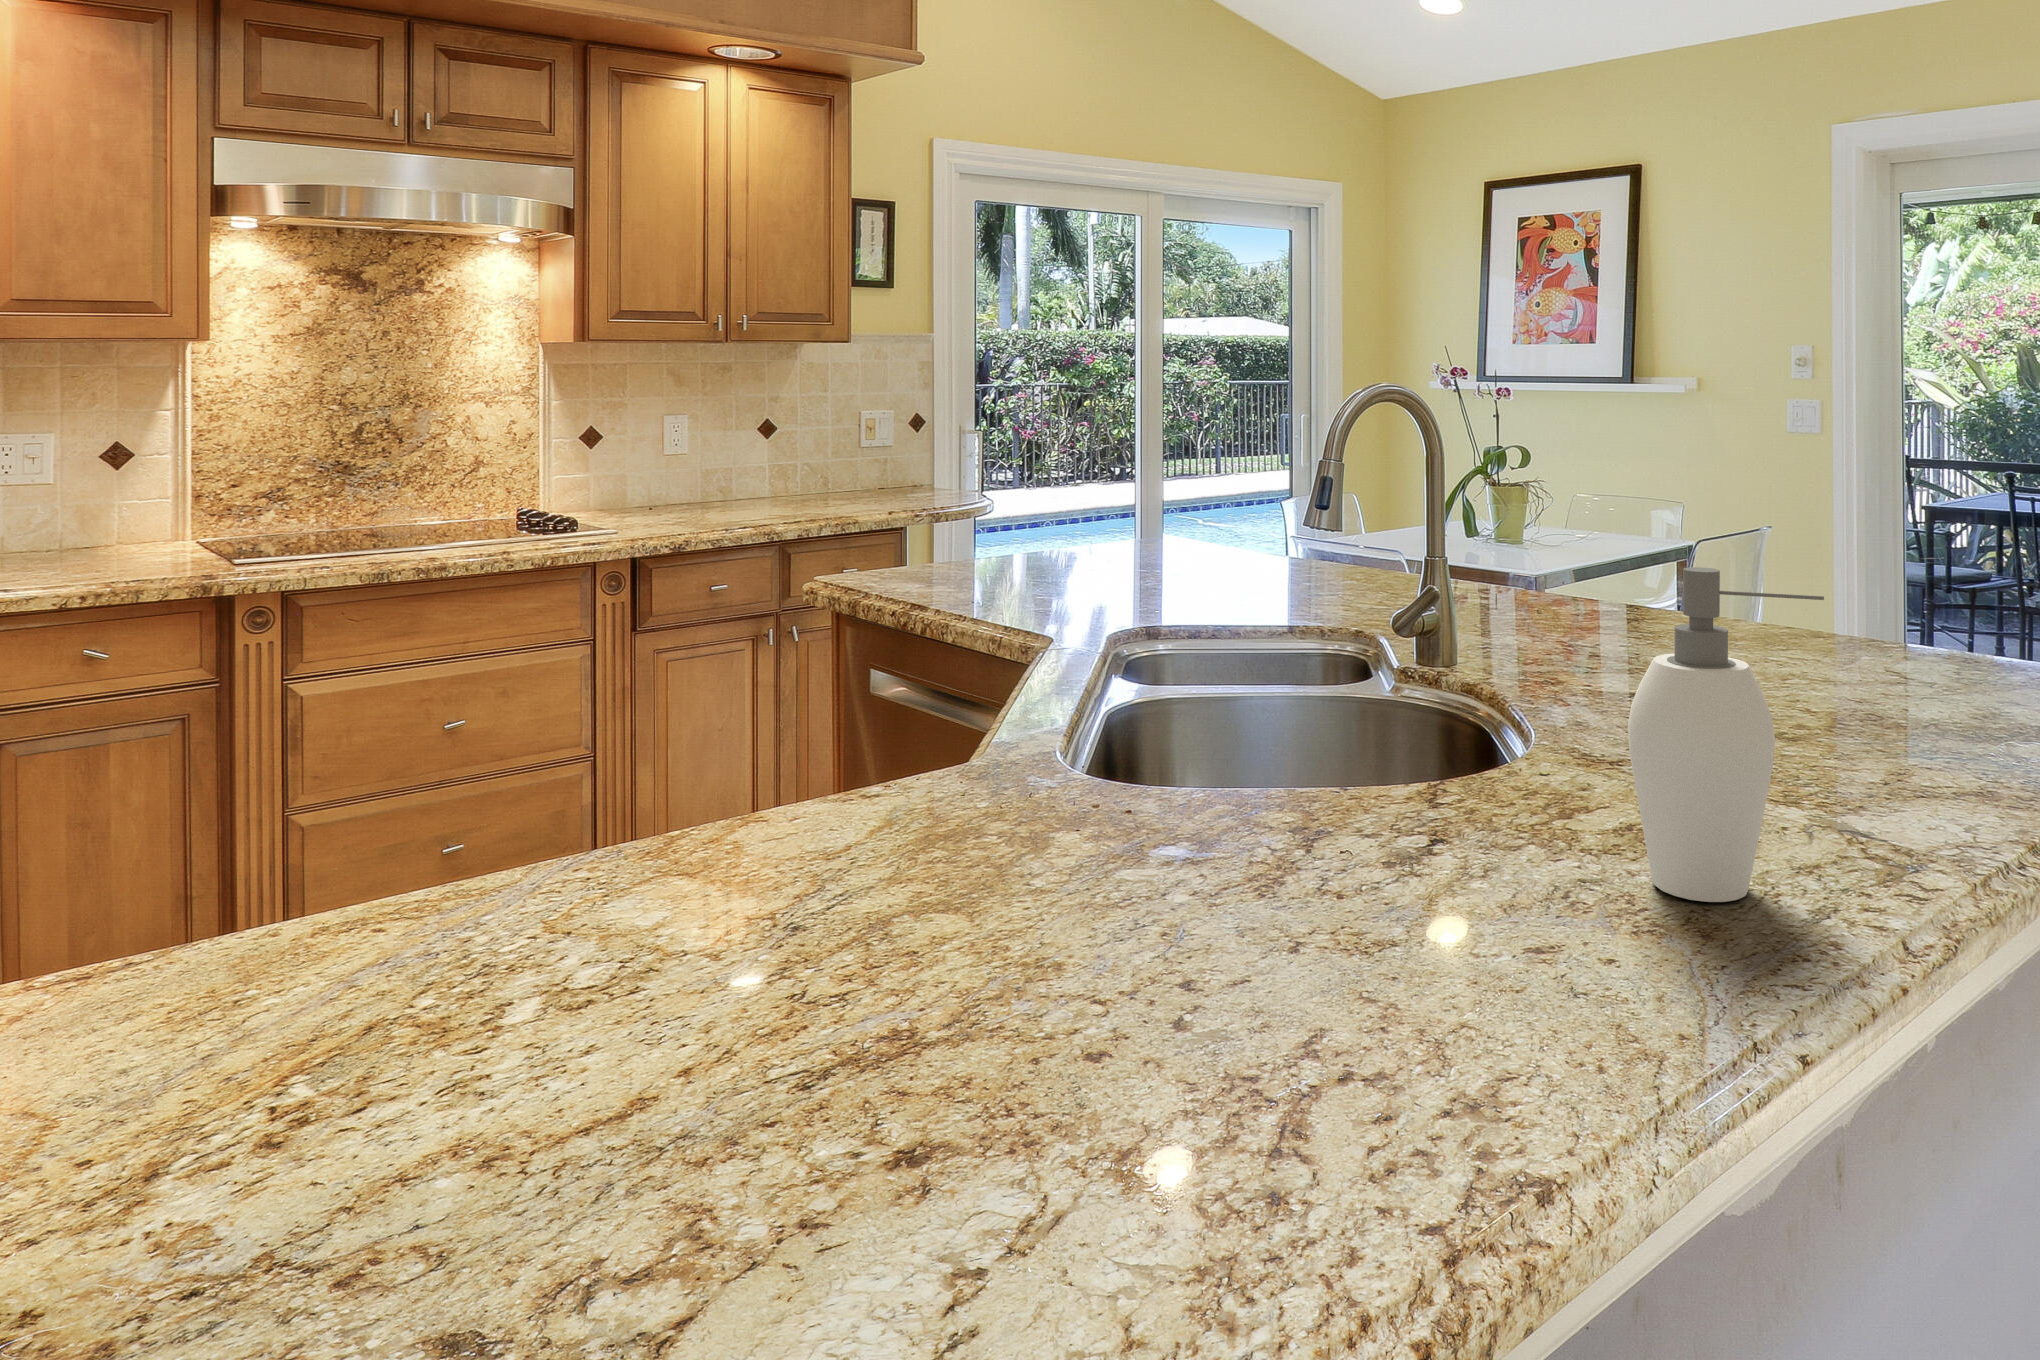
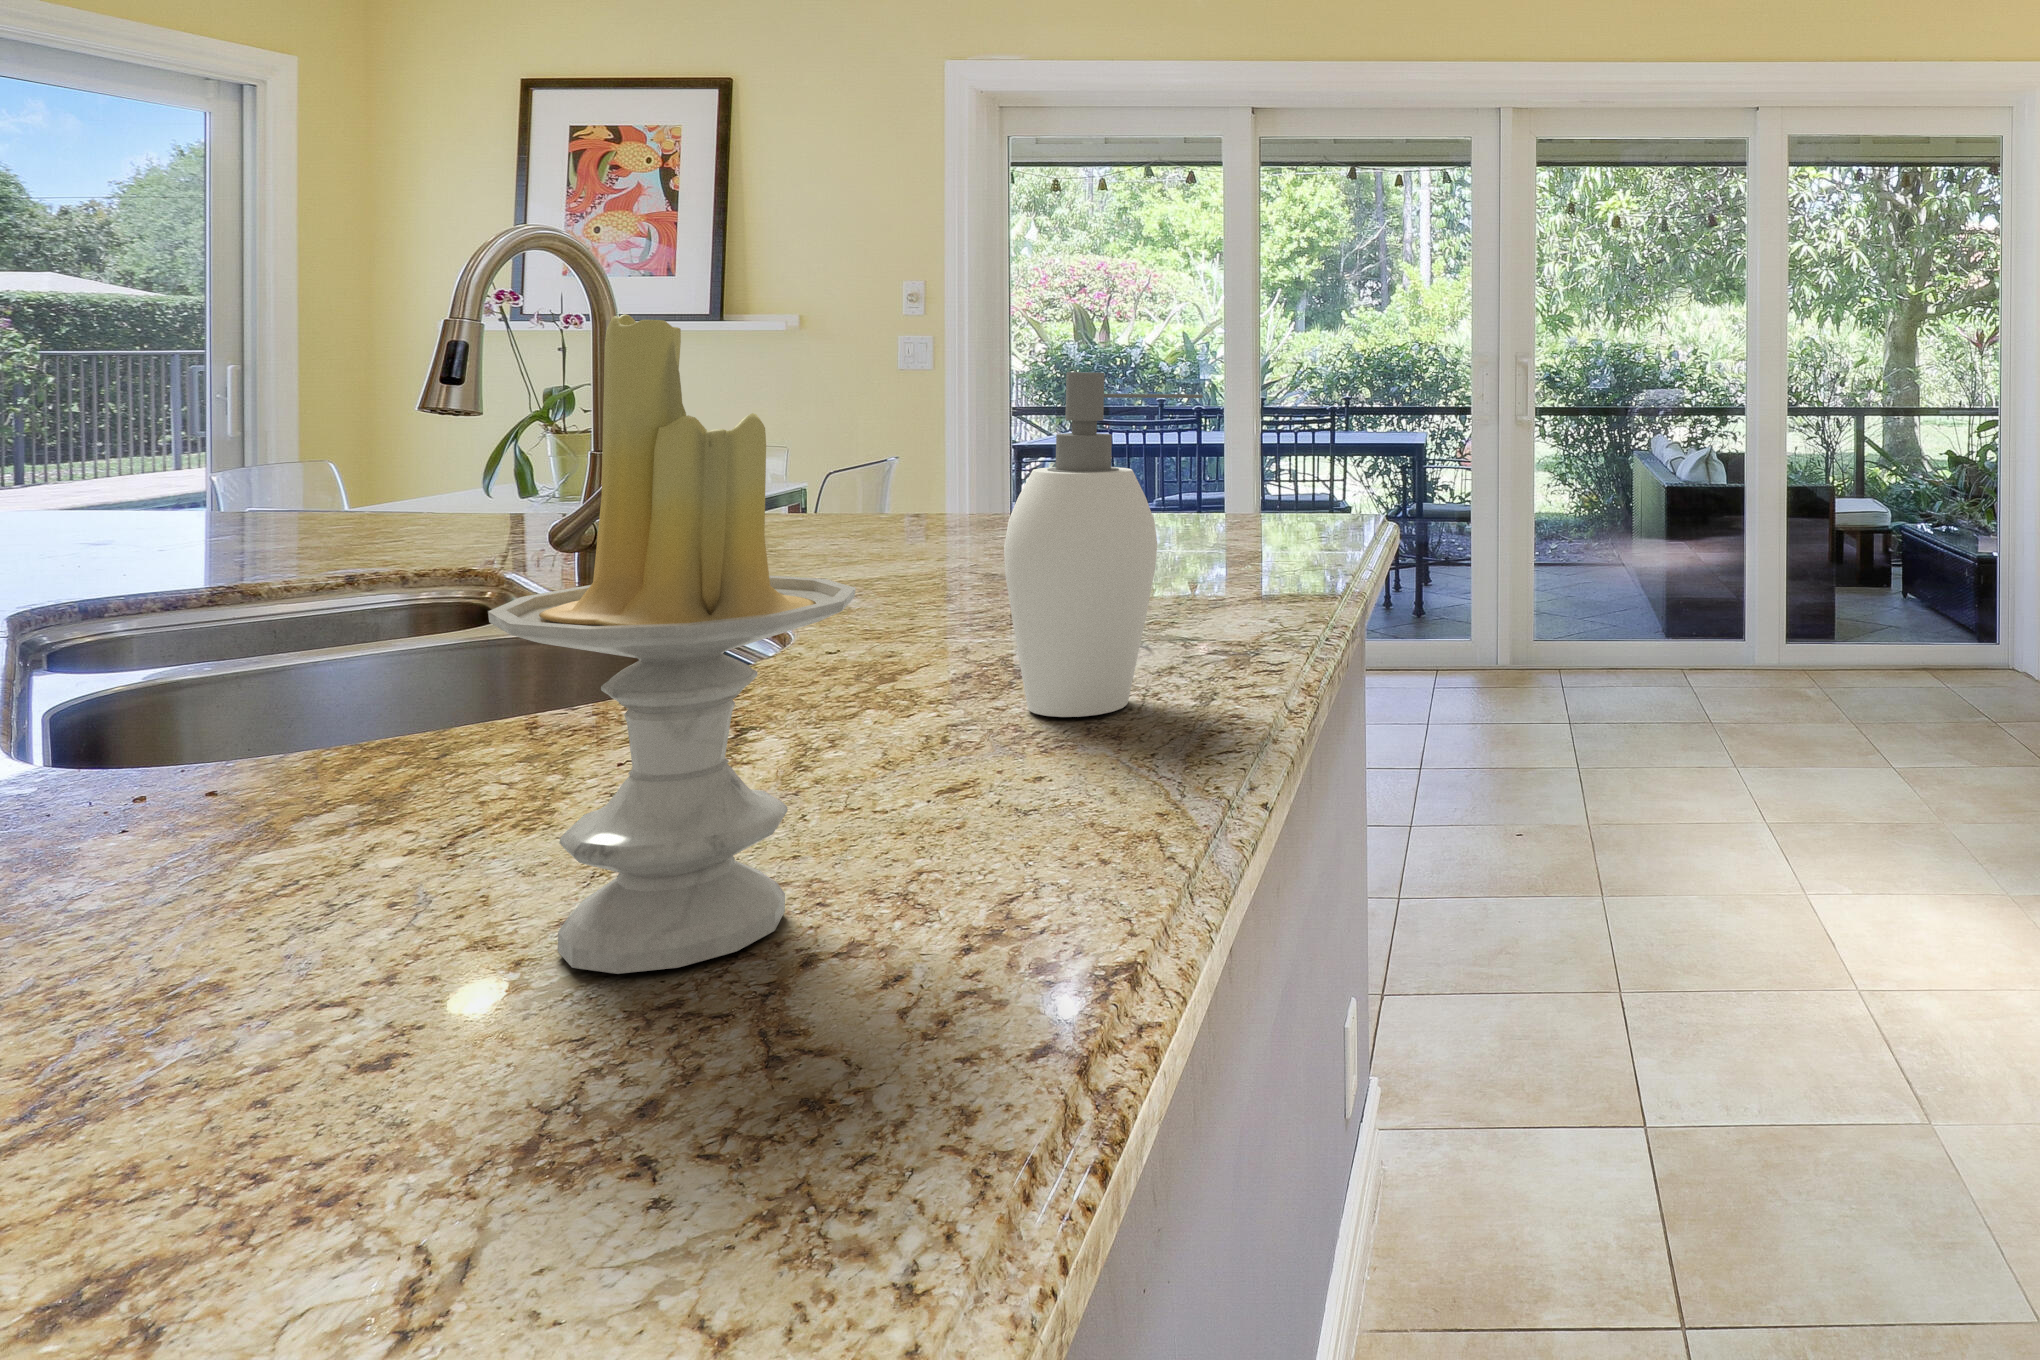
candle: none [1176,569,1400,1051] -> present [488,314,856,974]

